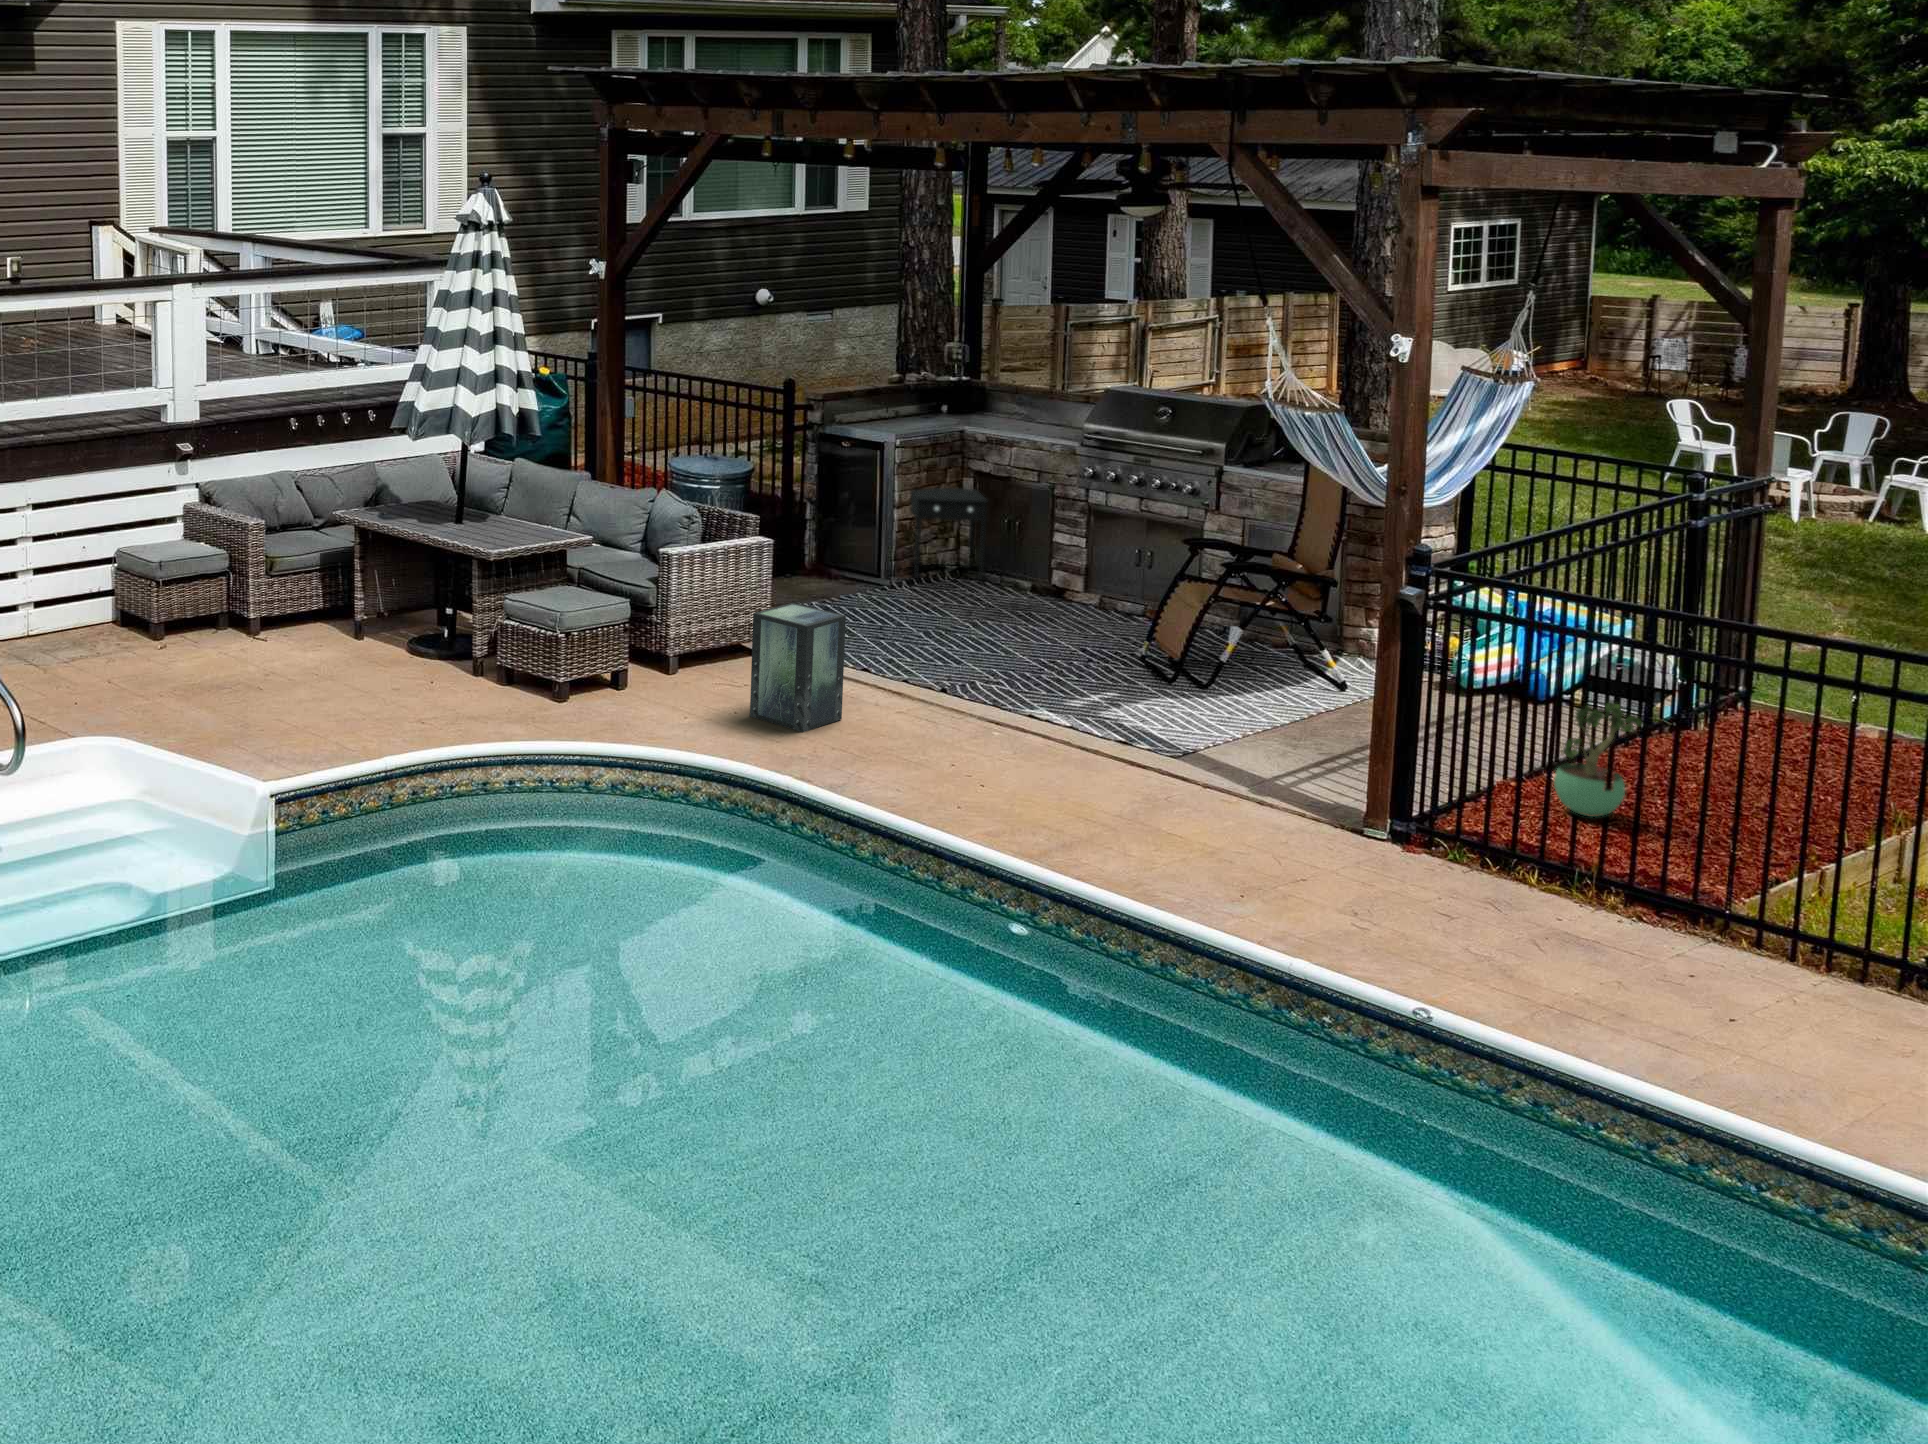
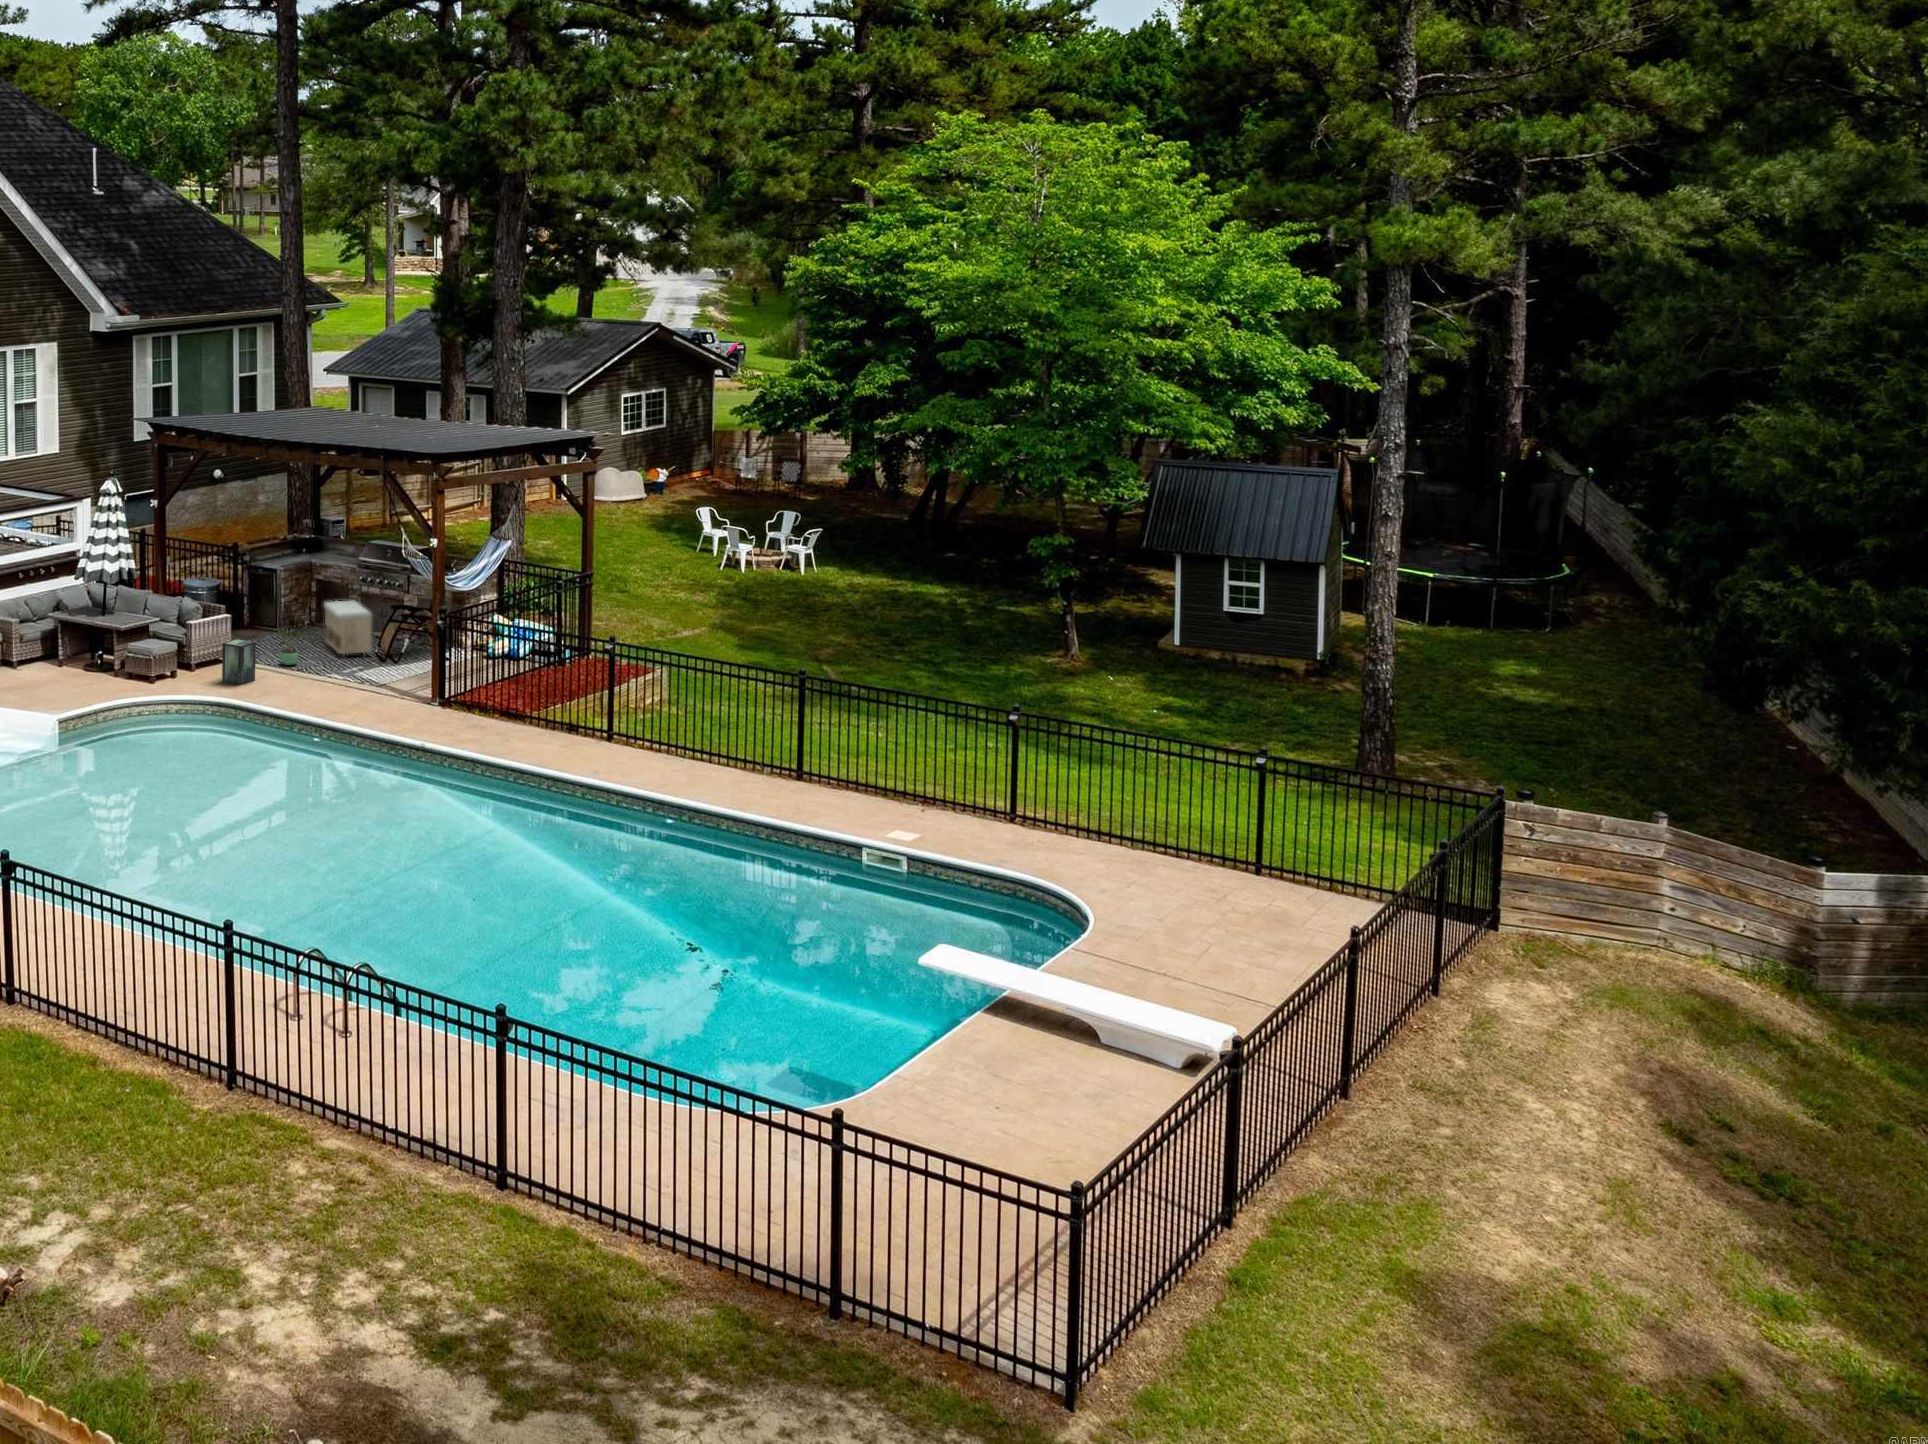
side table: present [911,487,989,581] -> none [287,586,320,627]
storage bench: none [1011,523,1154,668] -> present [324,600,372,655]
potted plant: present [1554,701,1642,817] -> present [279,629,302,665]

